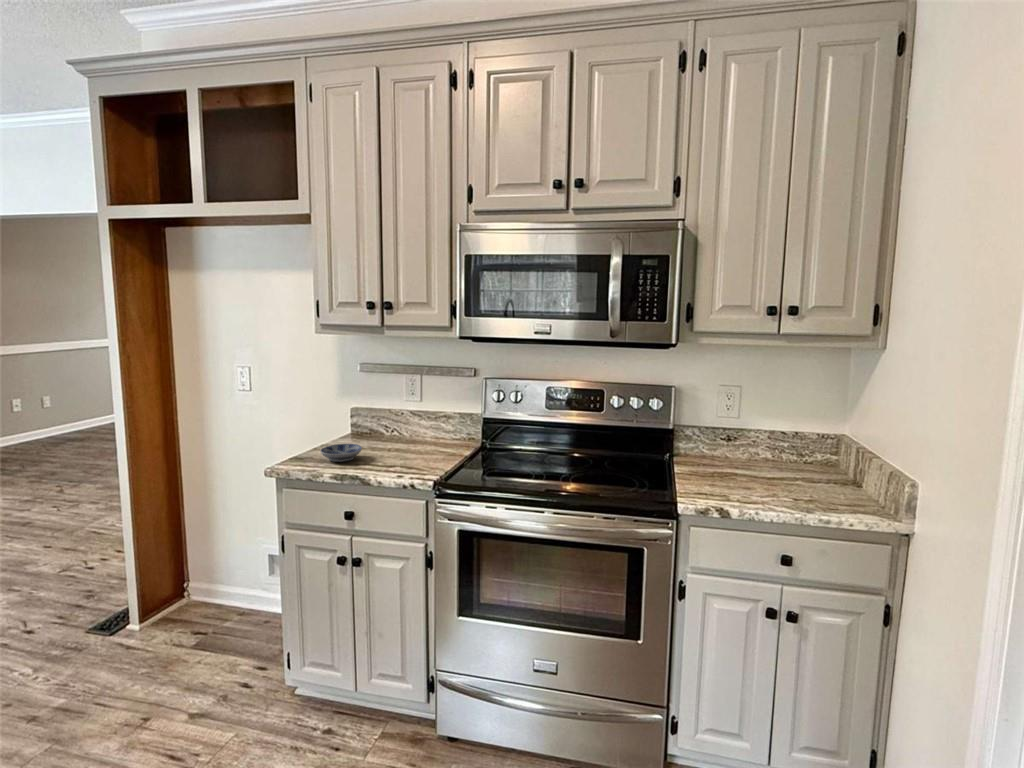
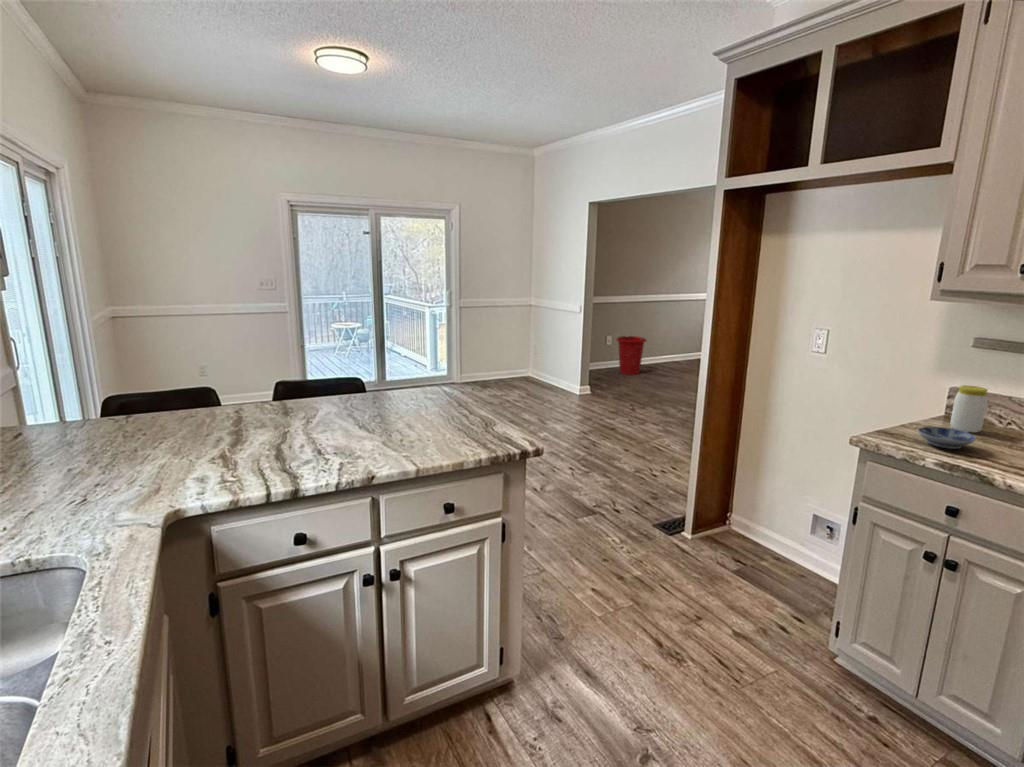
waste bin: none [28,393,79,445] -> present [616,336,646,375]
jar: none [351,404,373,444] -> present [950,385,987,433]

